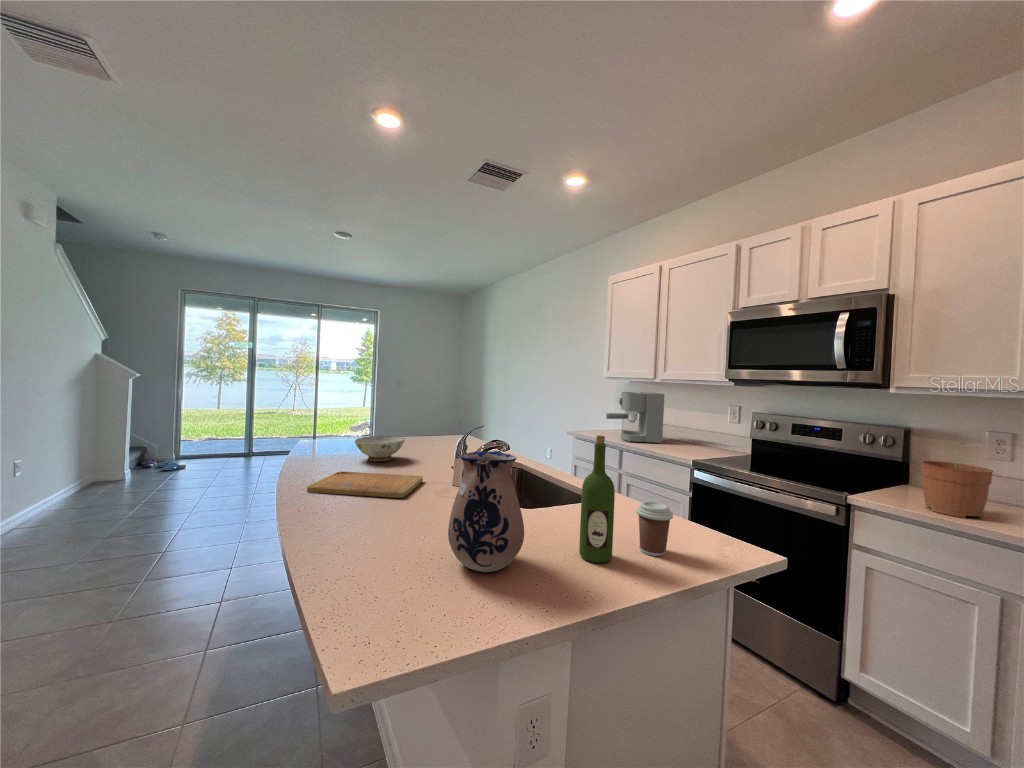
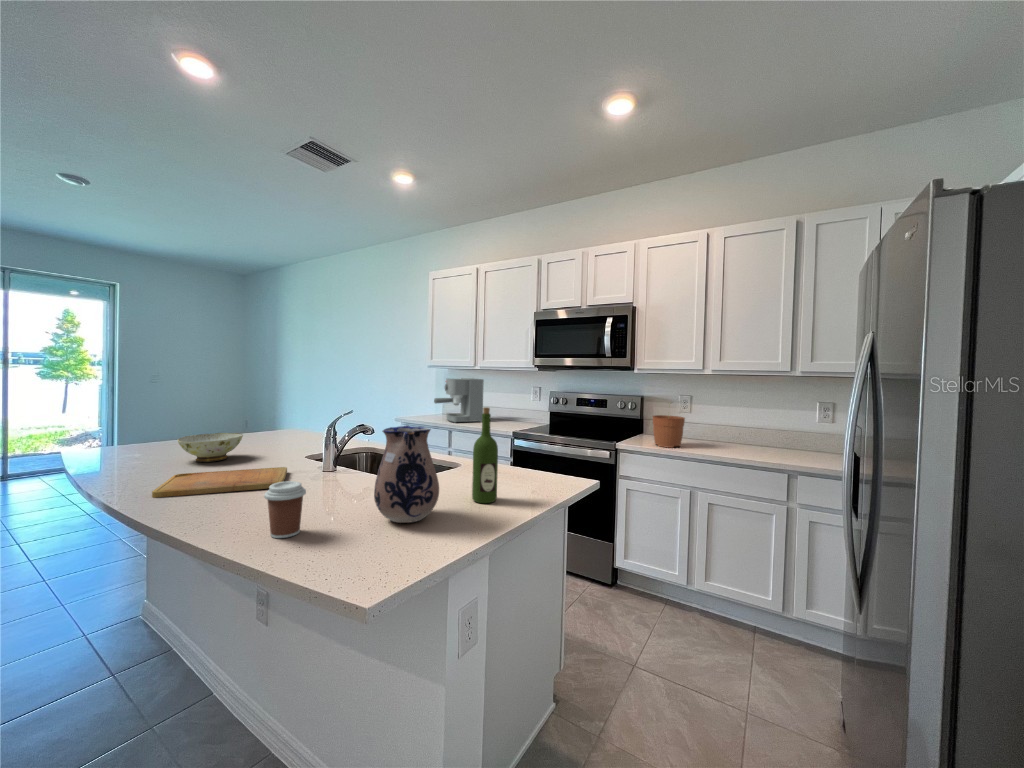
coffee cup: present [636,501,673,556] -> present [264,481,306,538]

